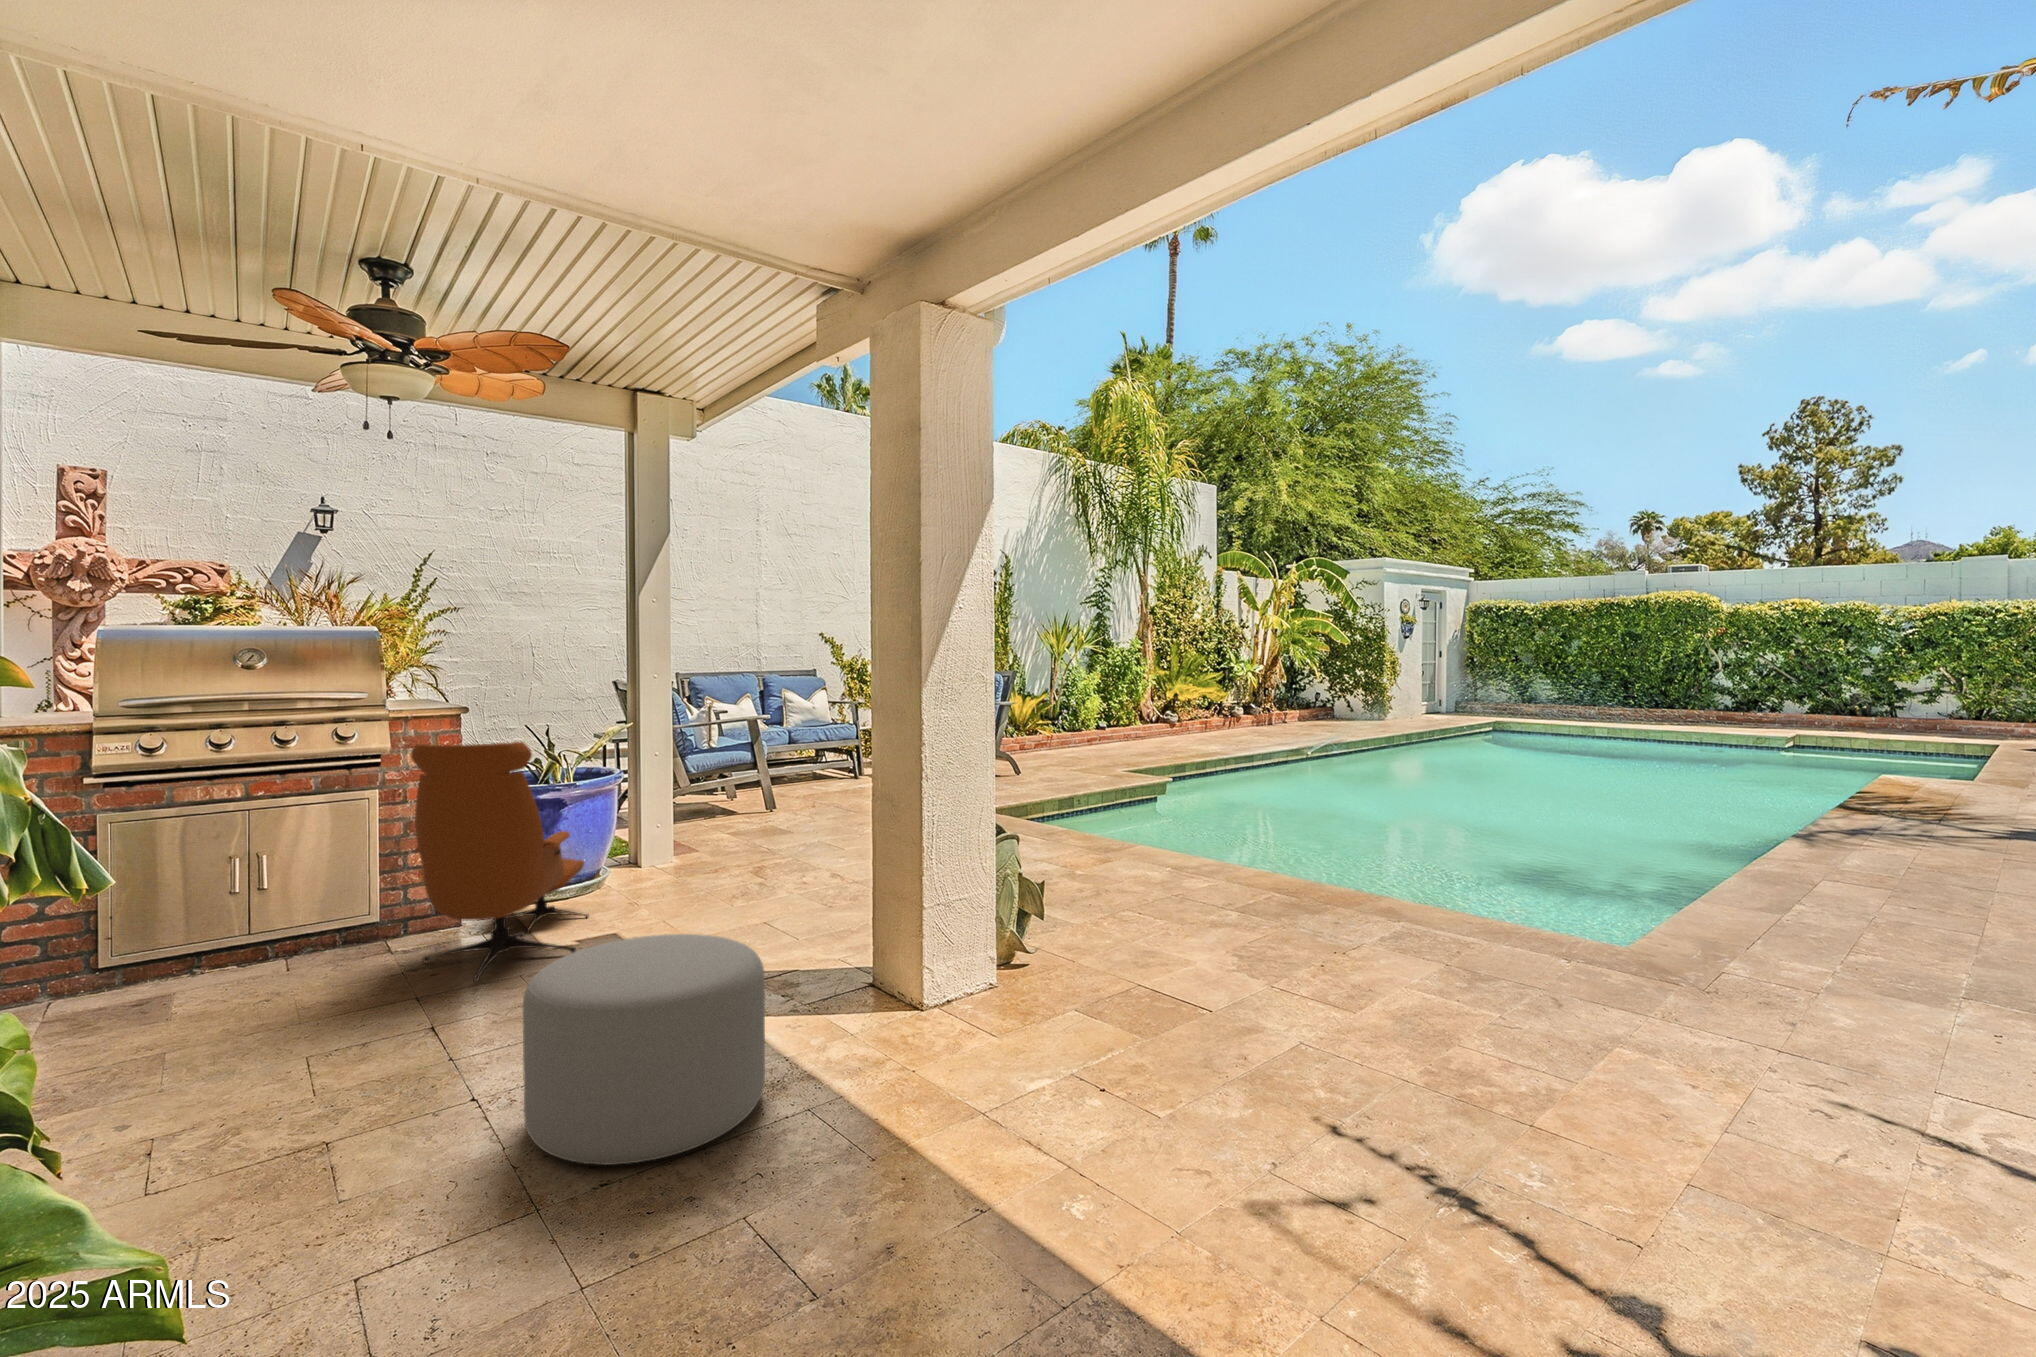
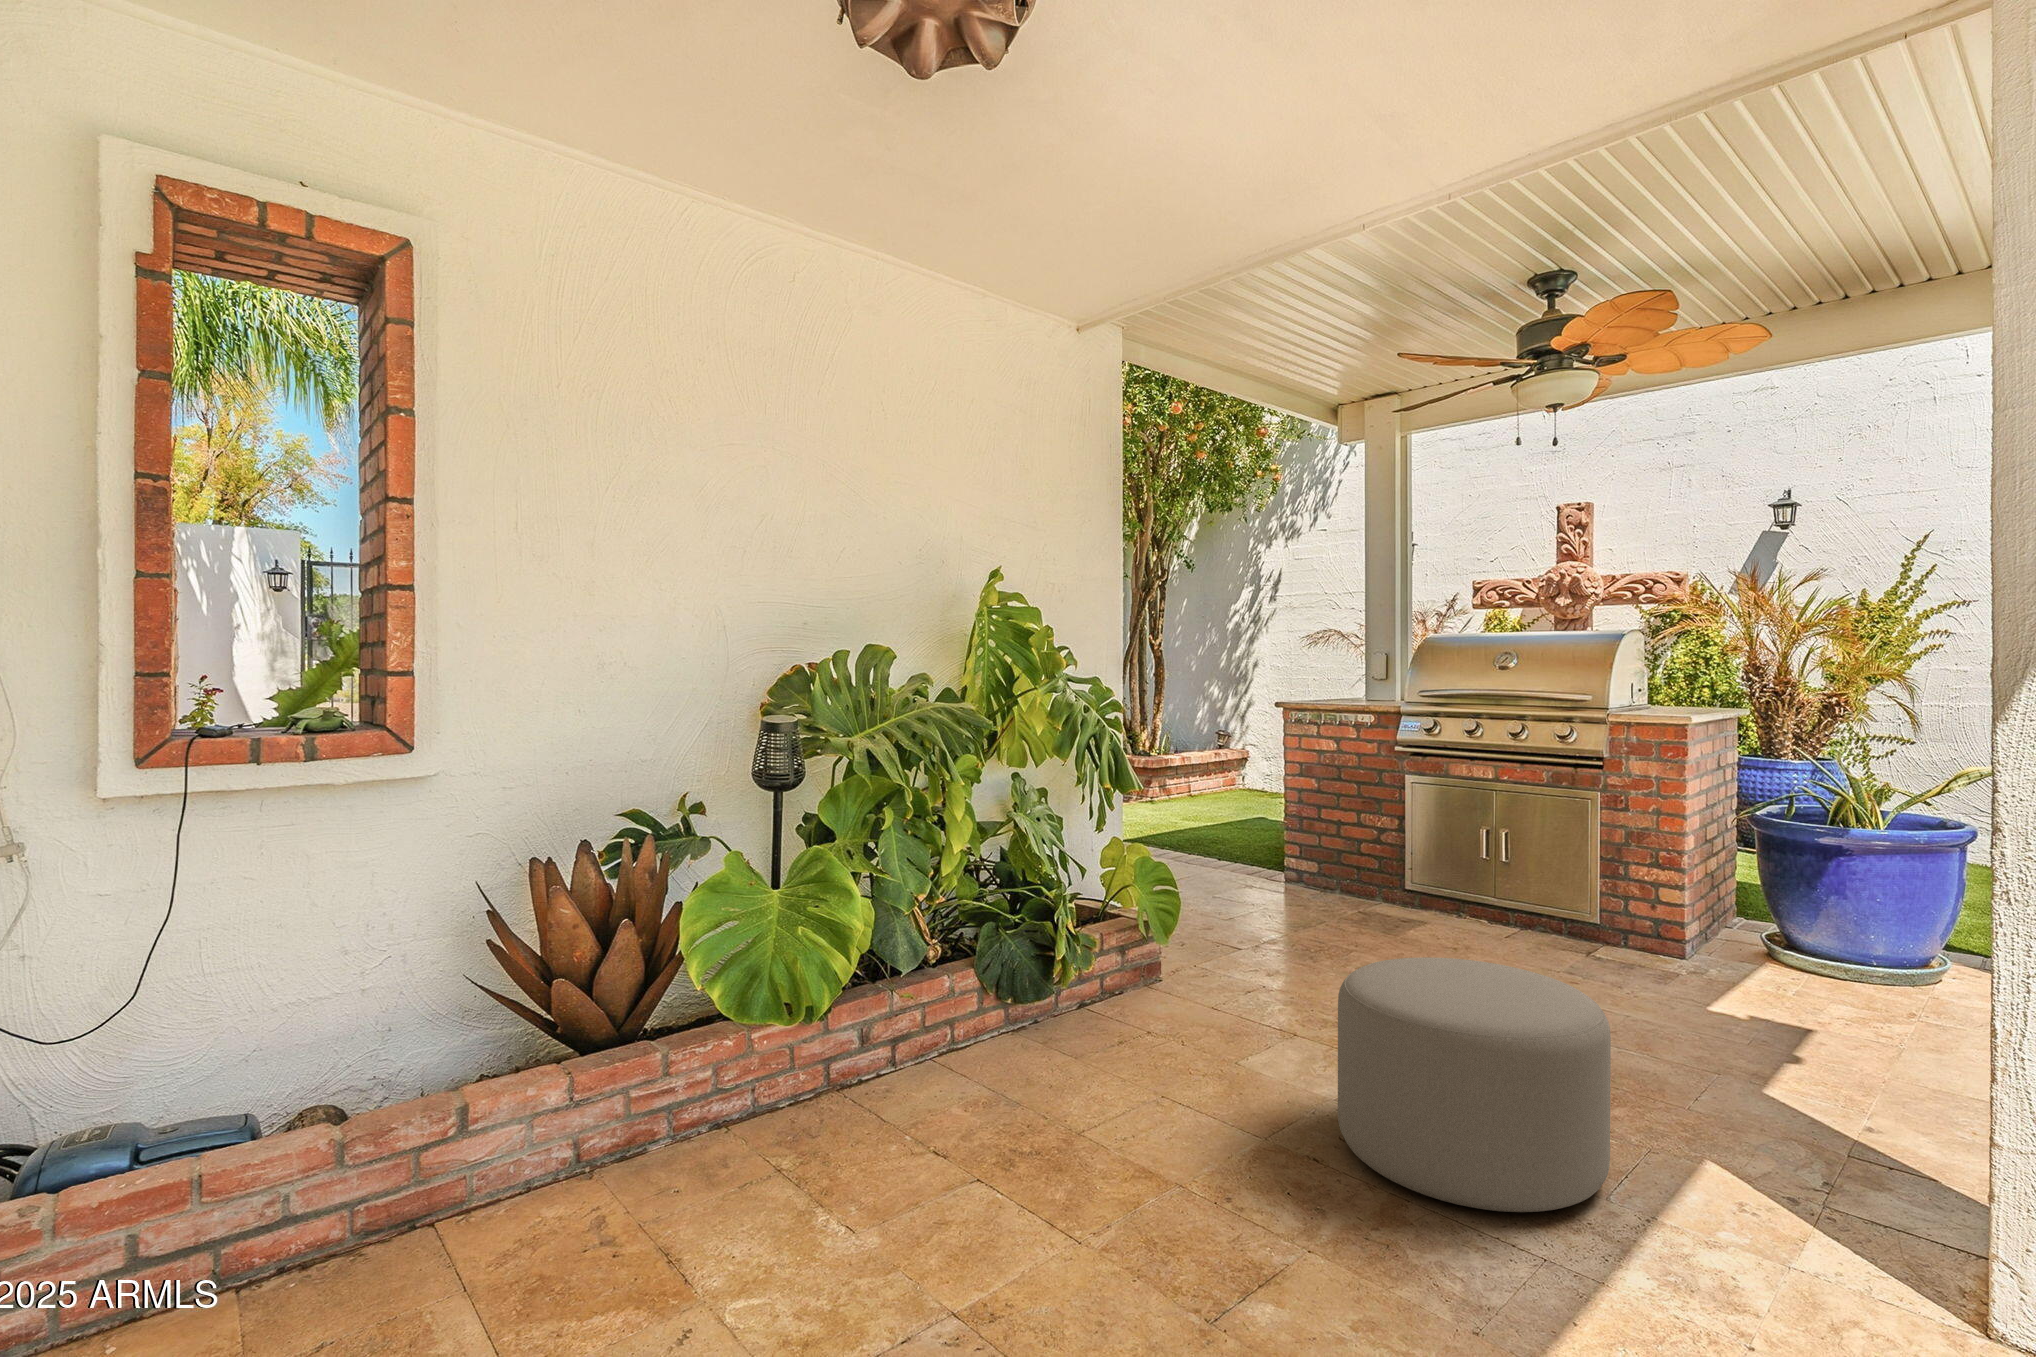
lounge chair: present [411,742,588,981] -> none [1534,742,1830,1019]

